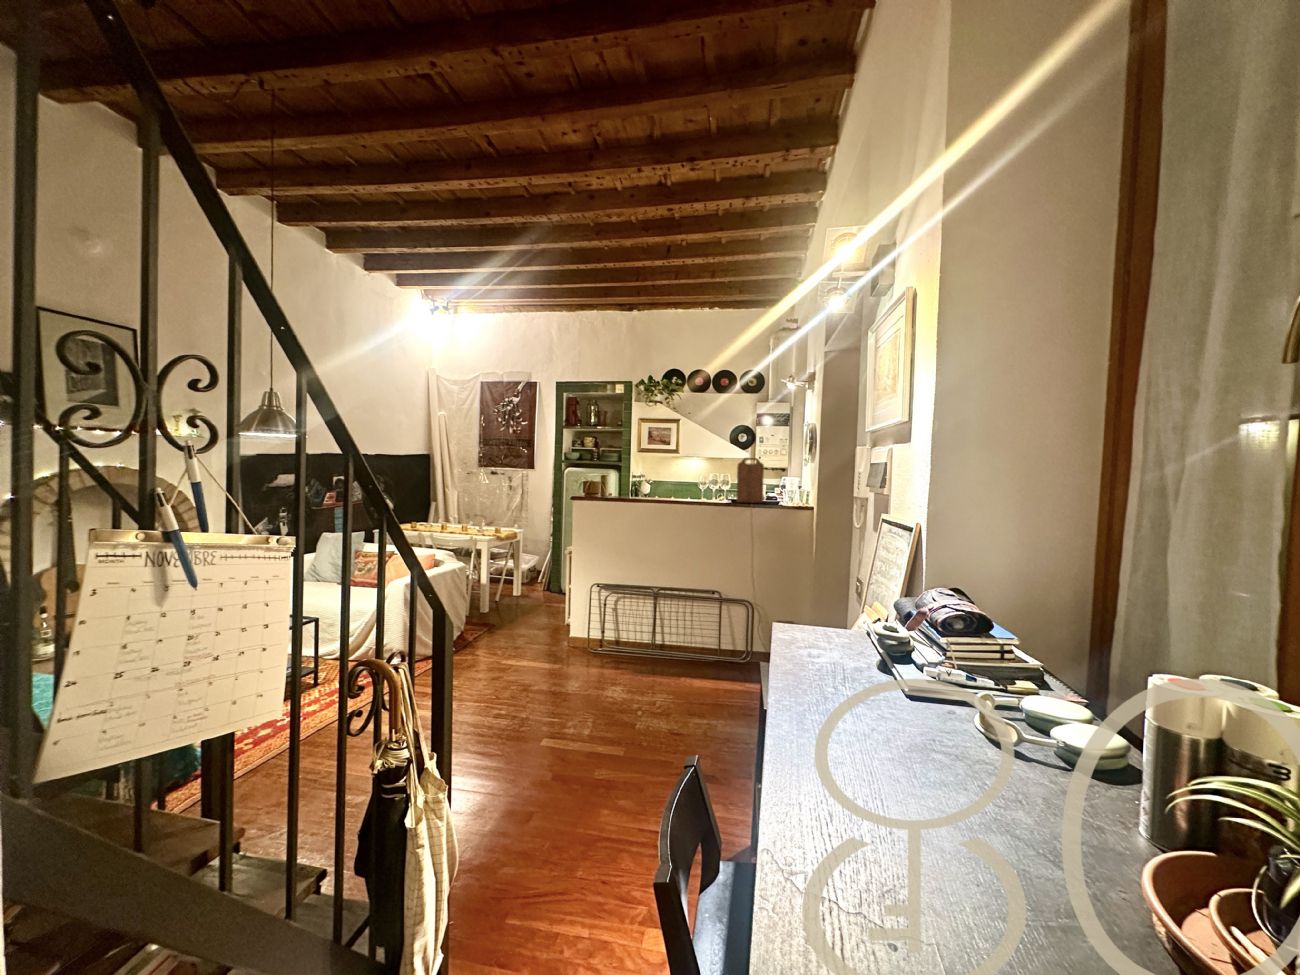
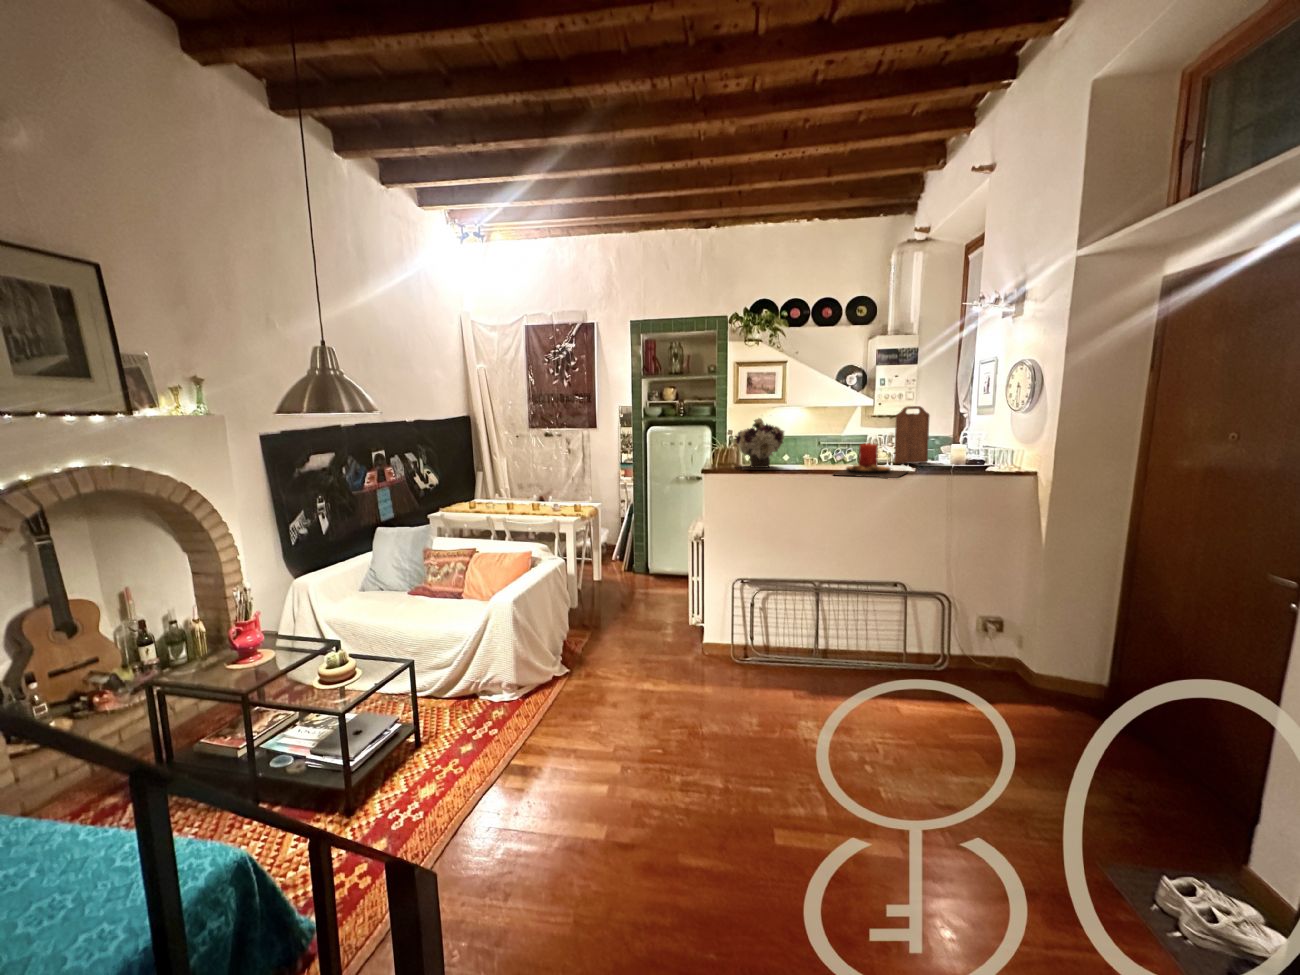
flower arrangement: none [613,461,648,500] -> present [736,418,784,468]
candle: none [665,482,725,508] -> present [833,443,907,478]

